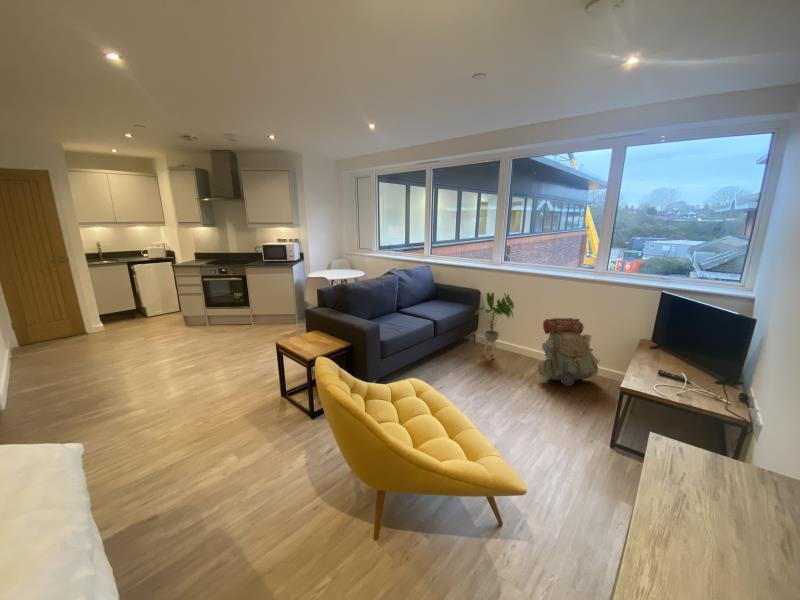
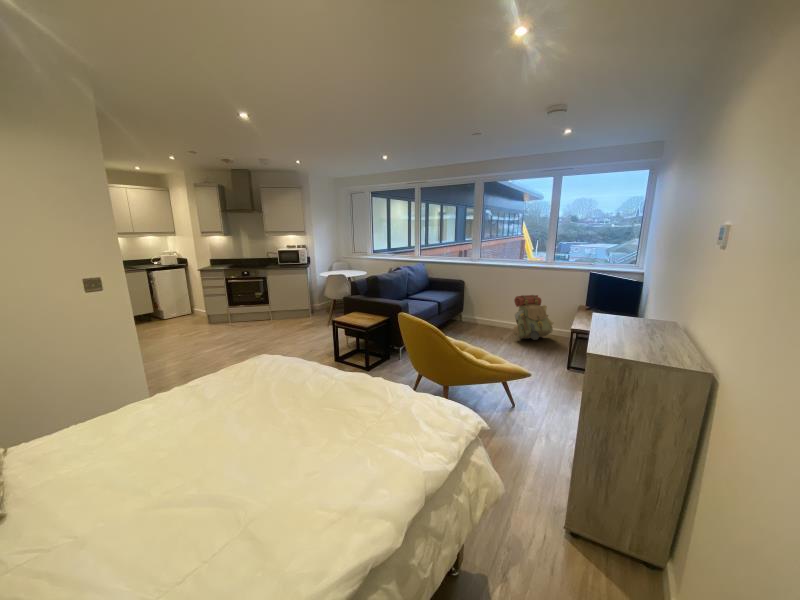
house plant: present [476,293,514,357] -> none [464,280,493,329]

